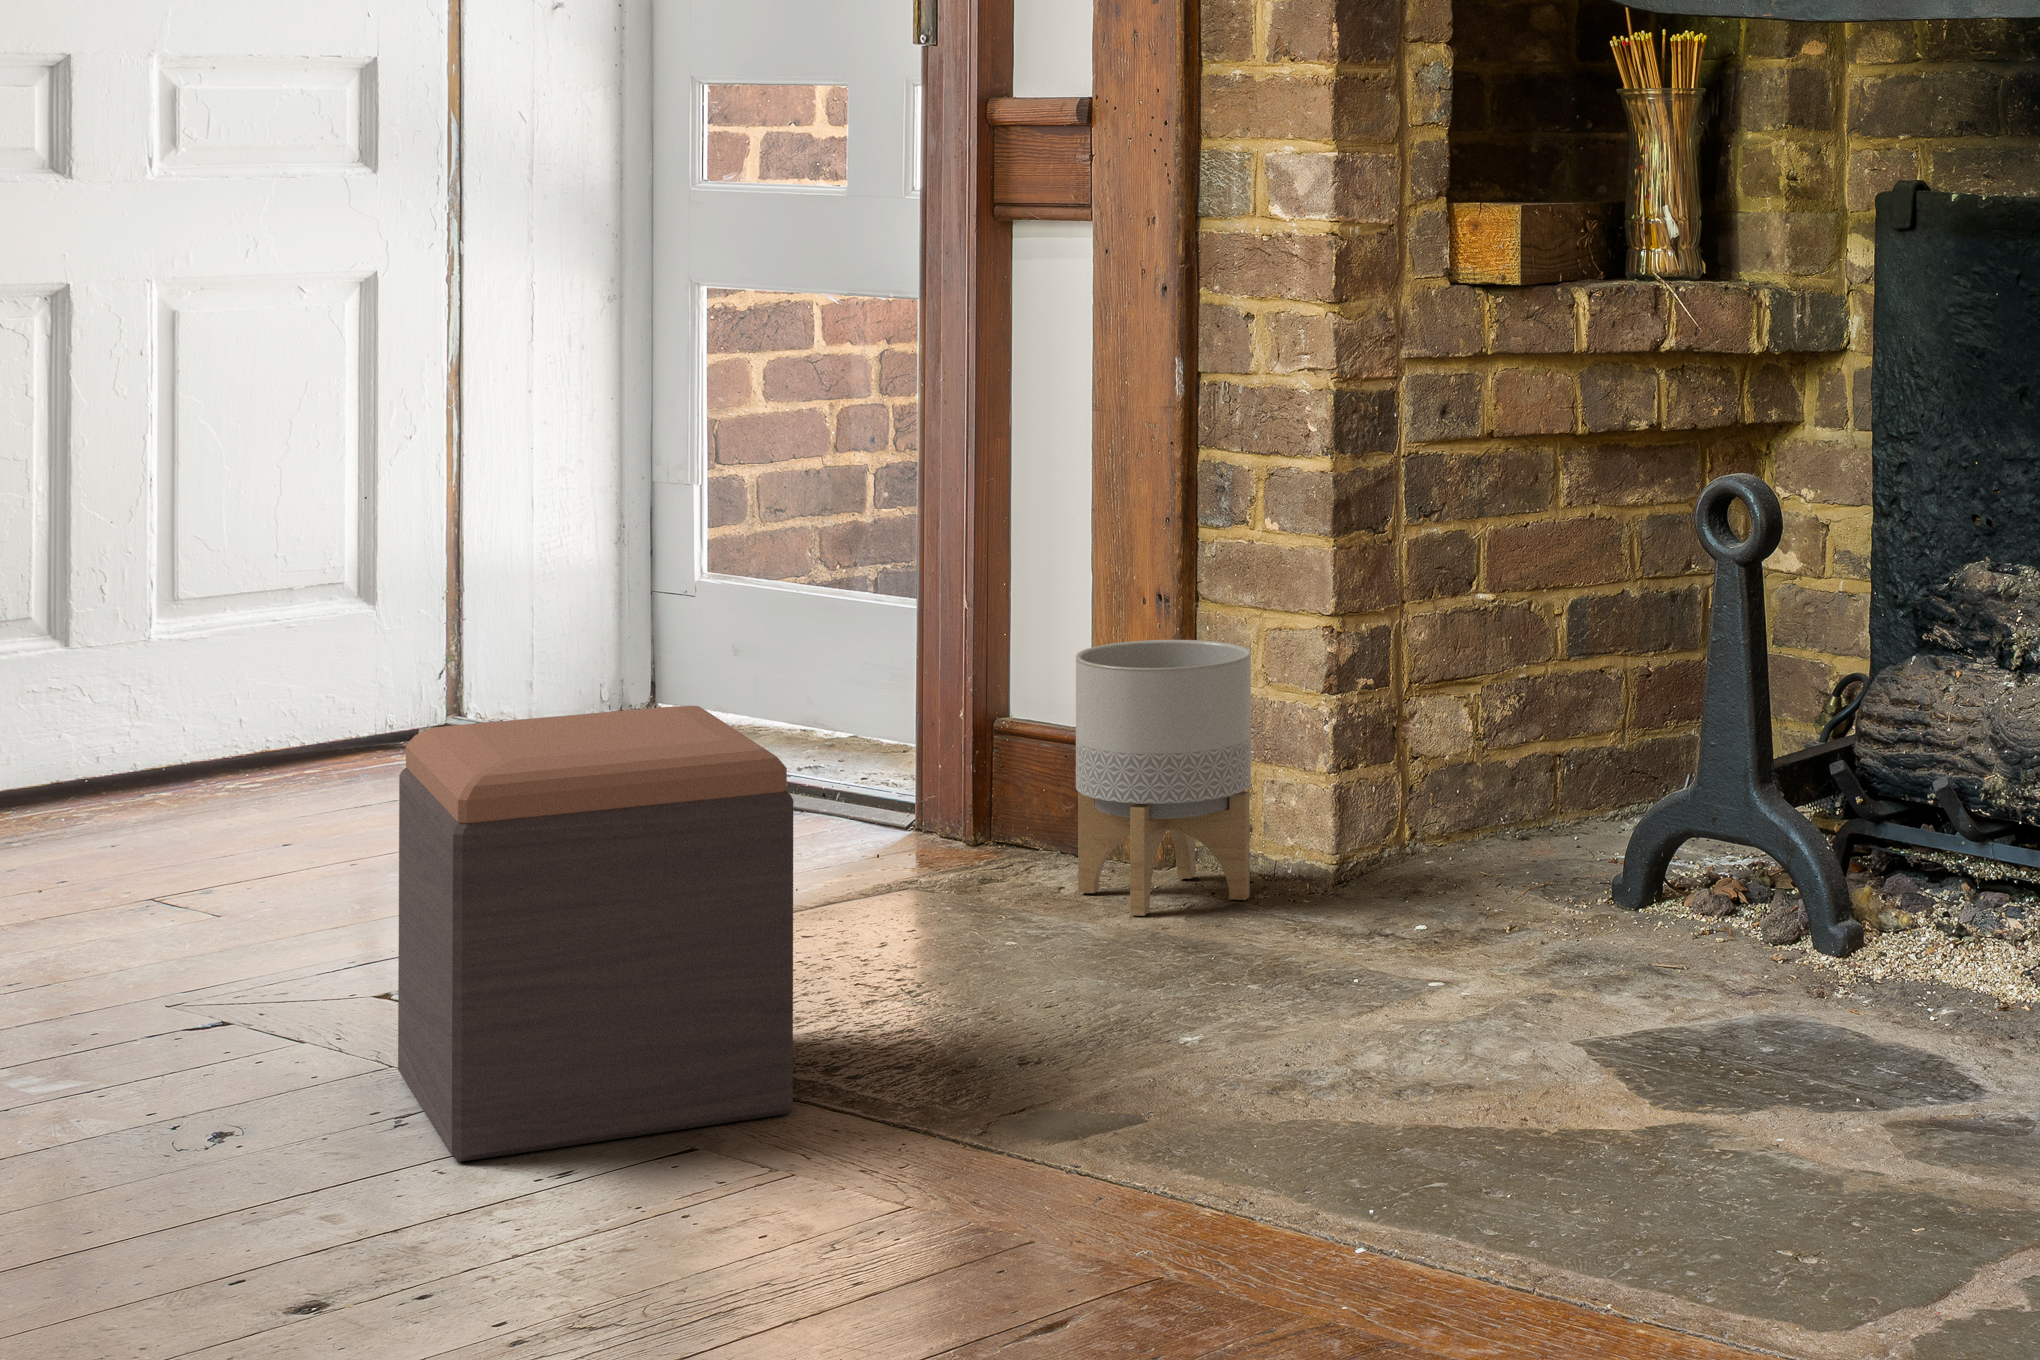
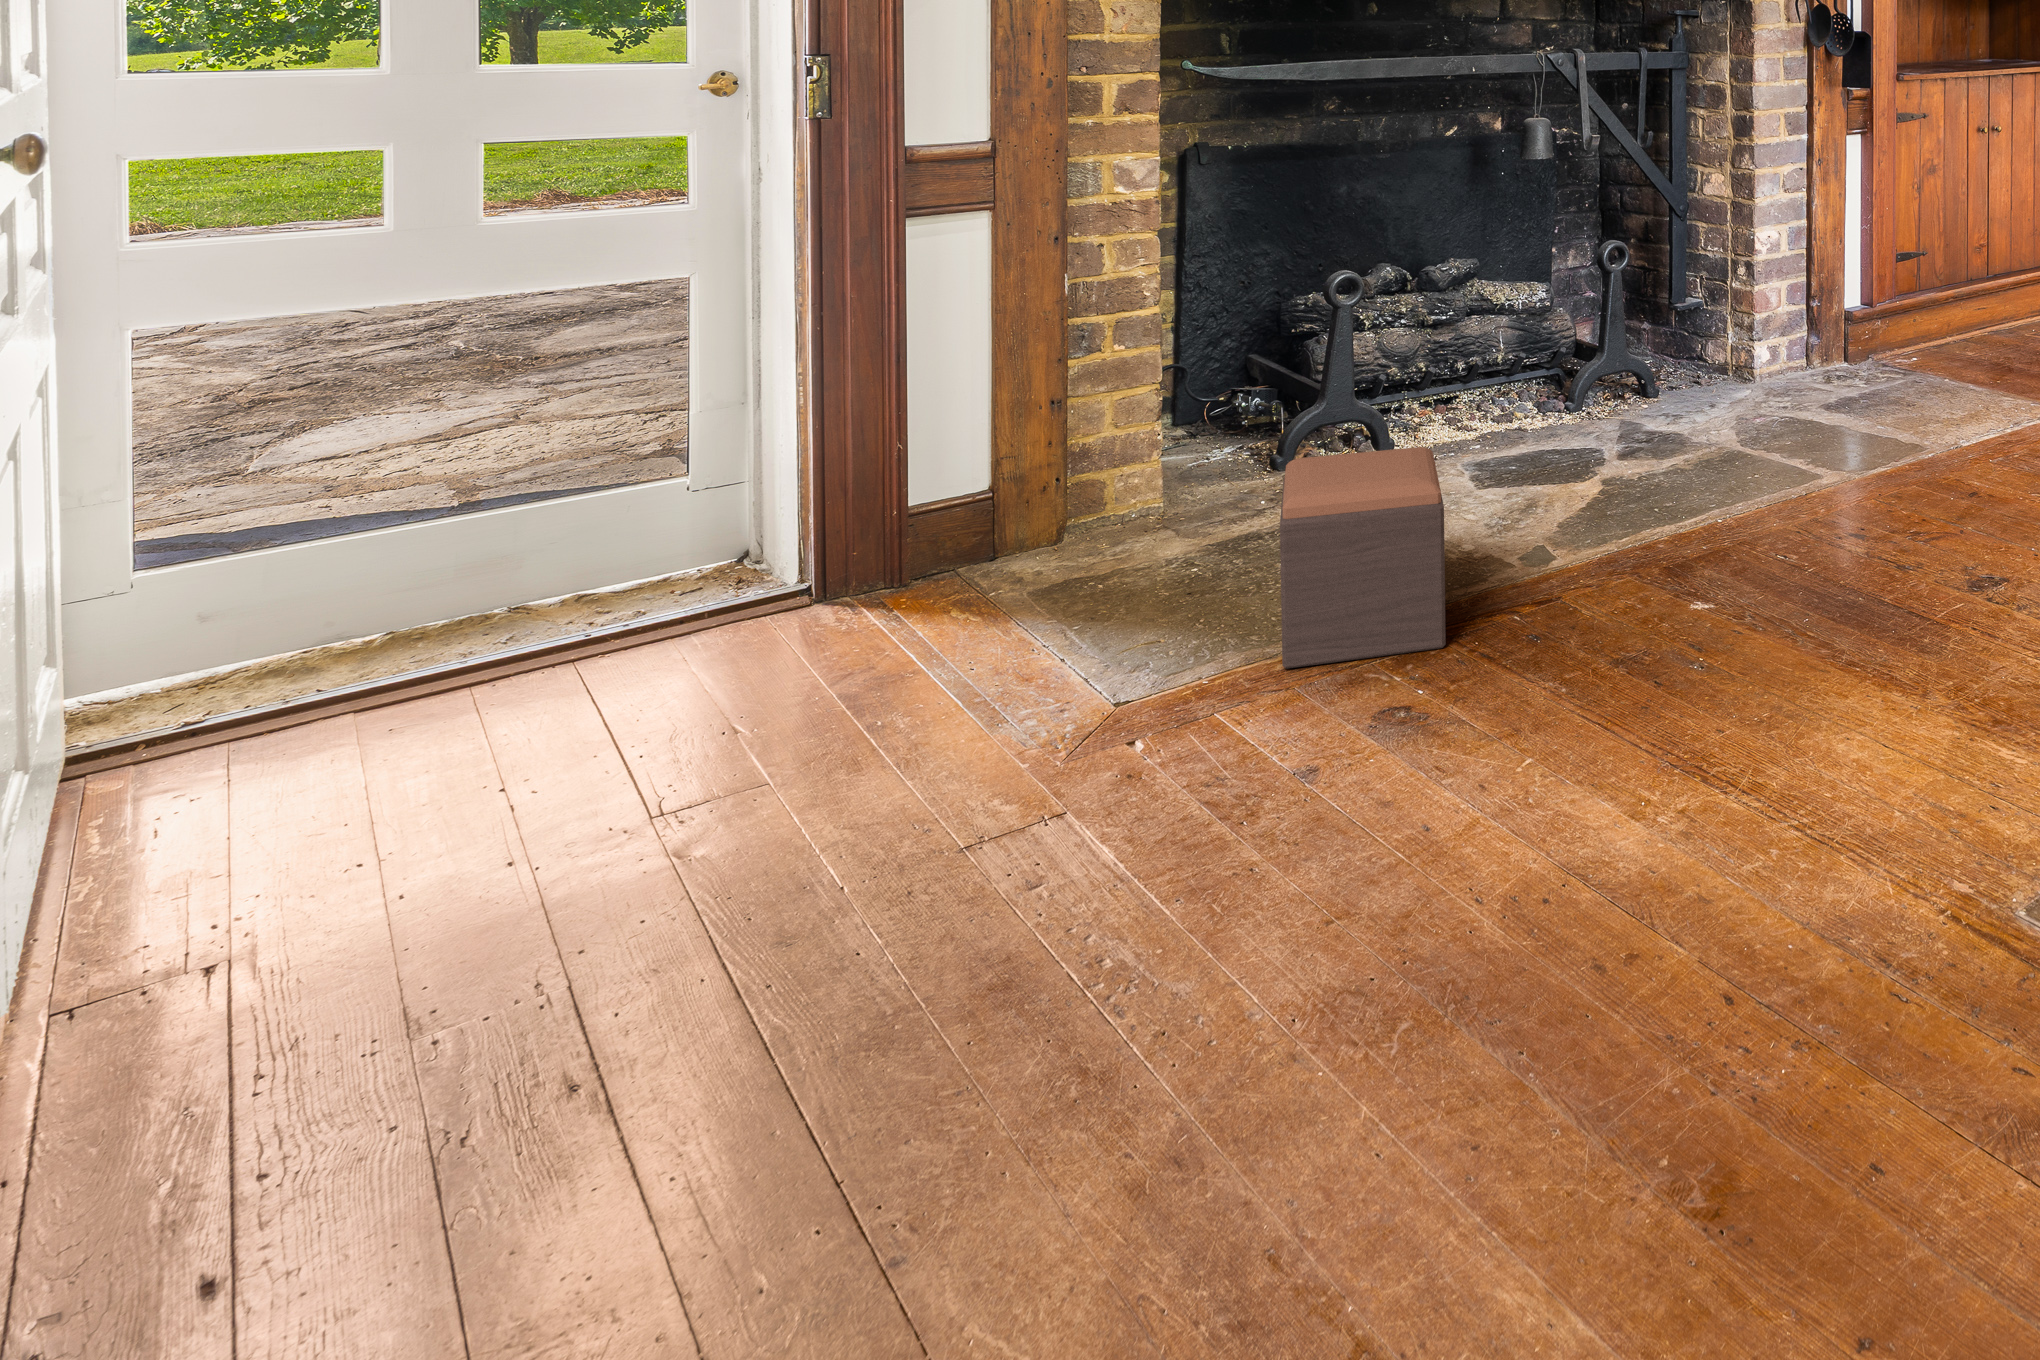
planter: present [1076,640,1251,916] -> none [1086,405,1184,549]

